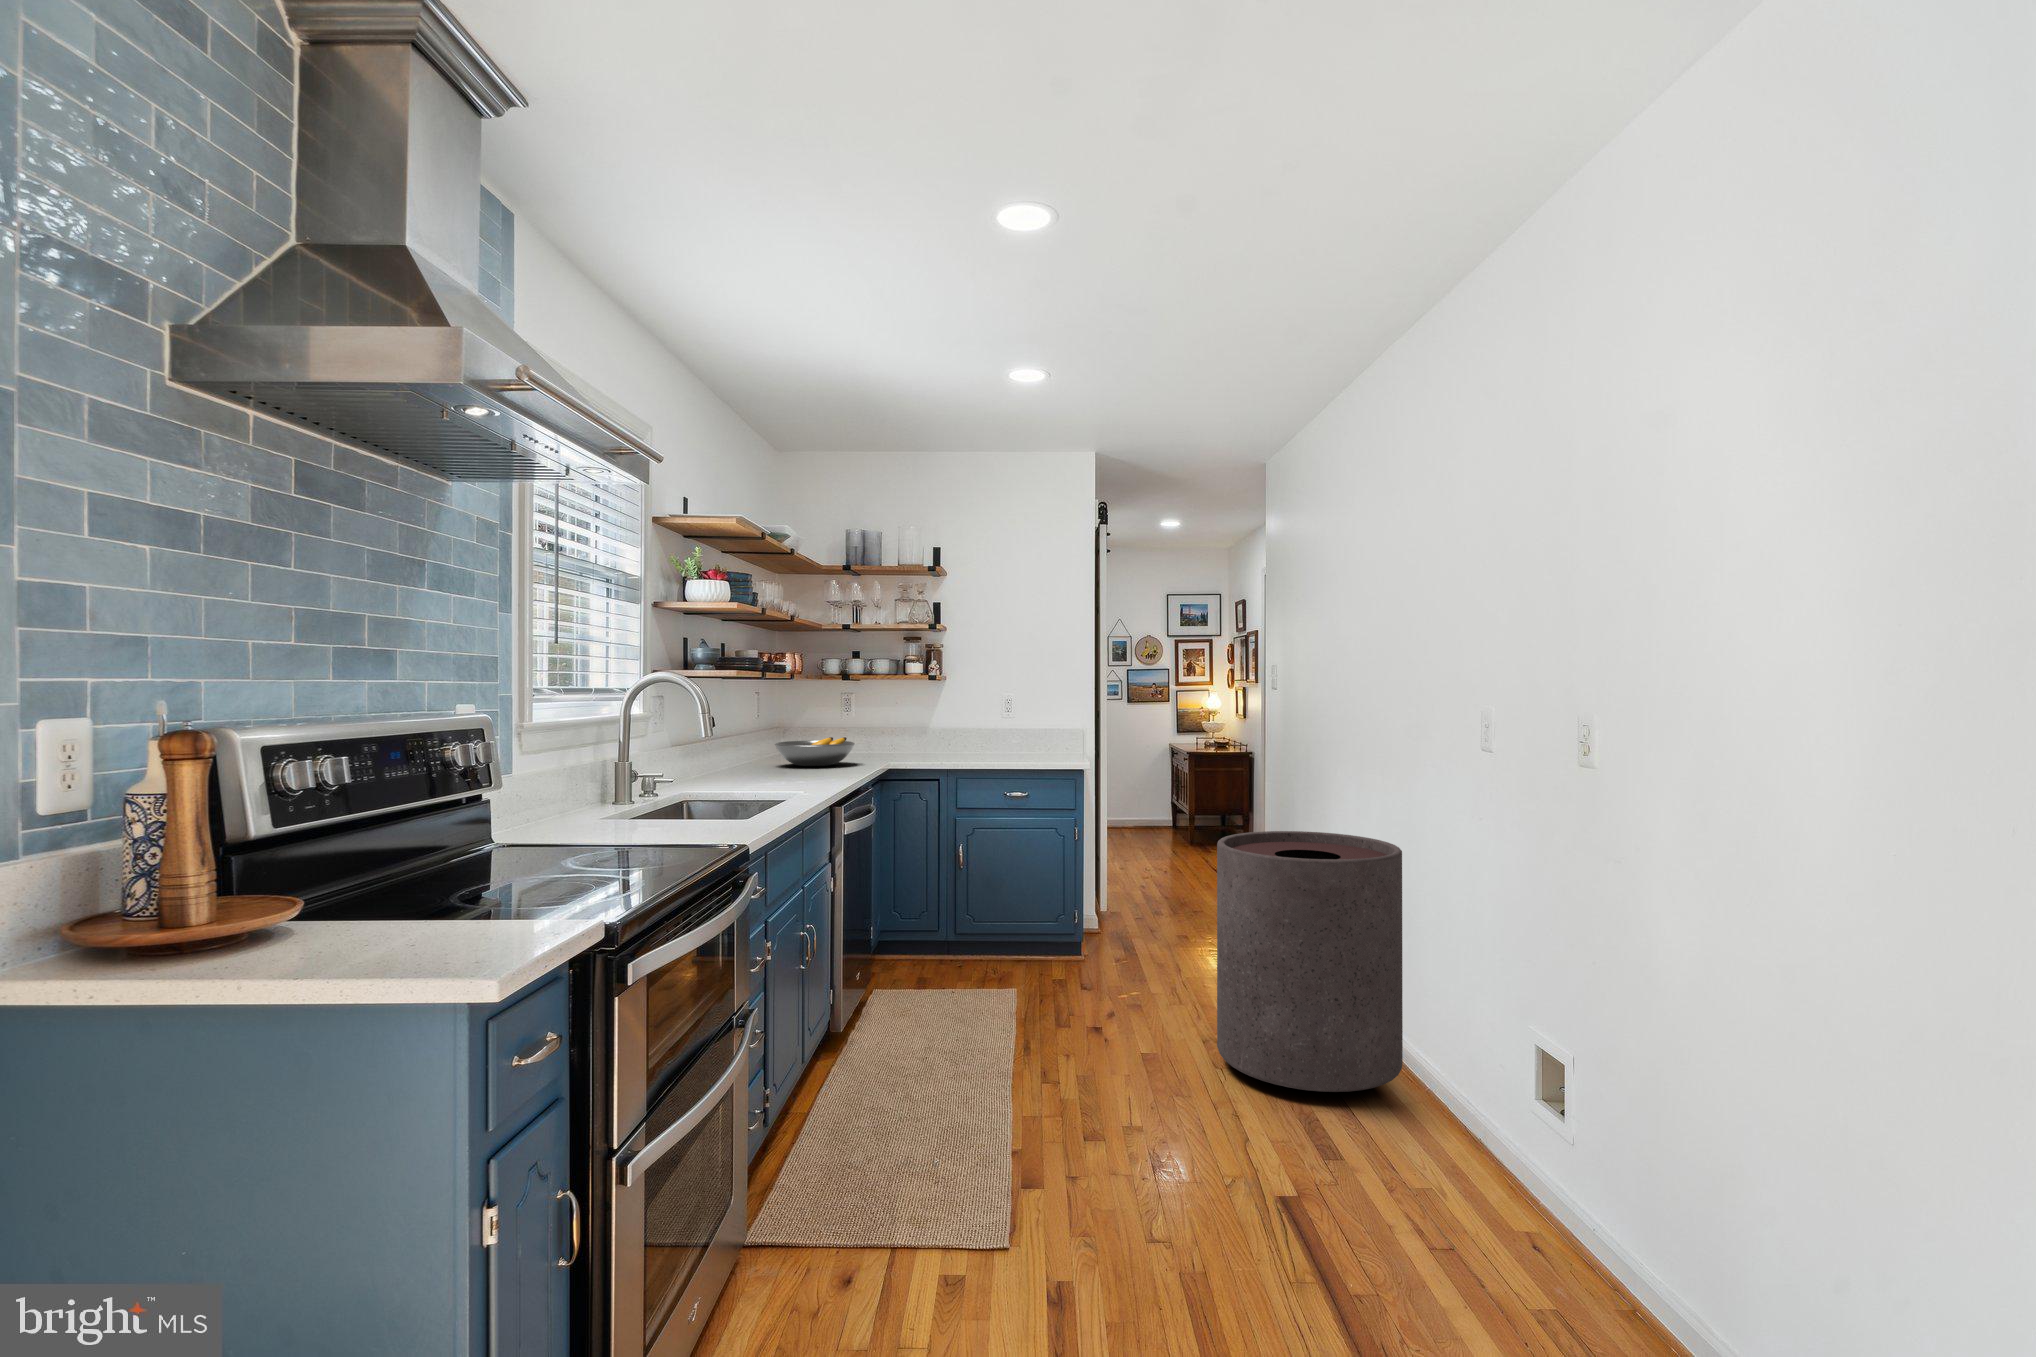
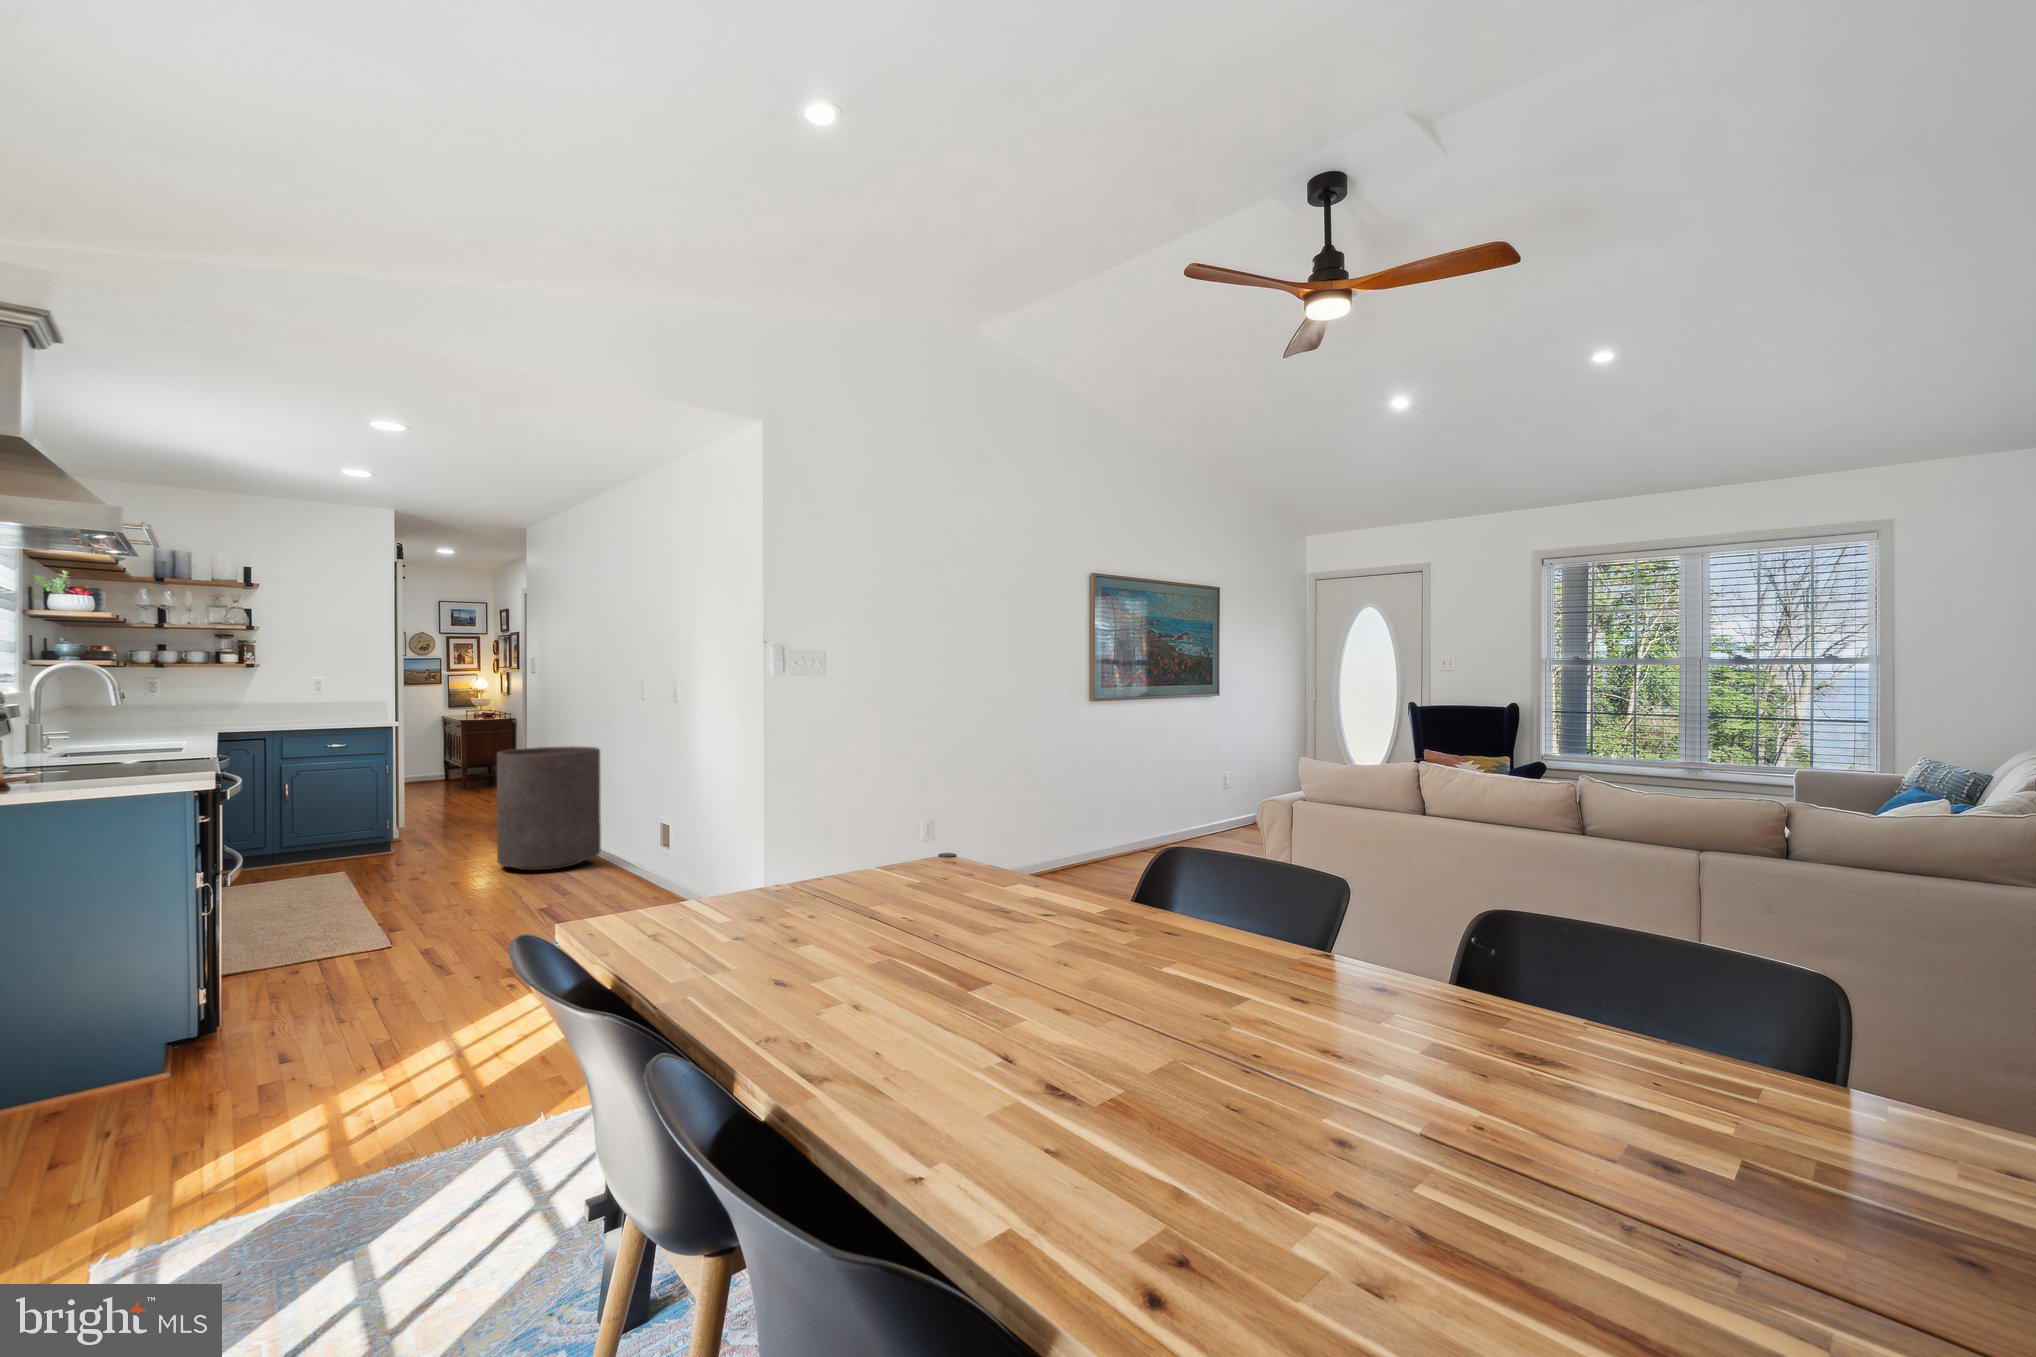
fruit bowl: present [775,737,855,766] -> none [101,709,186,731]

